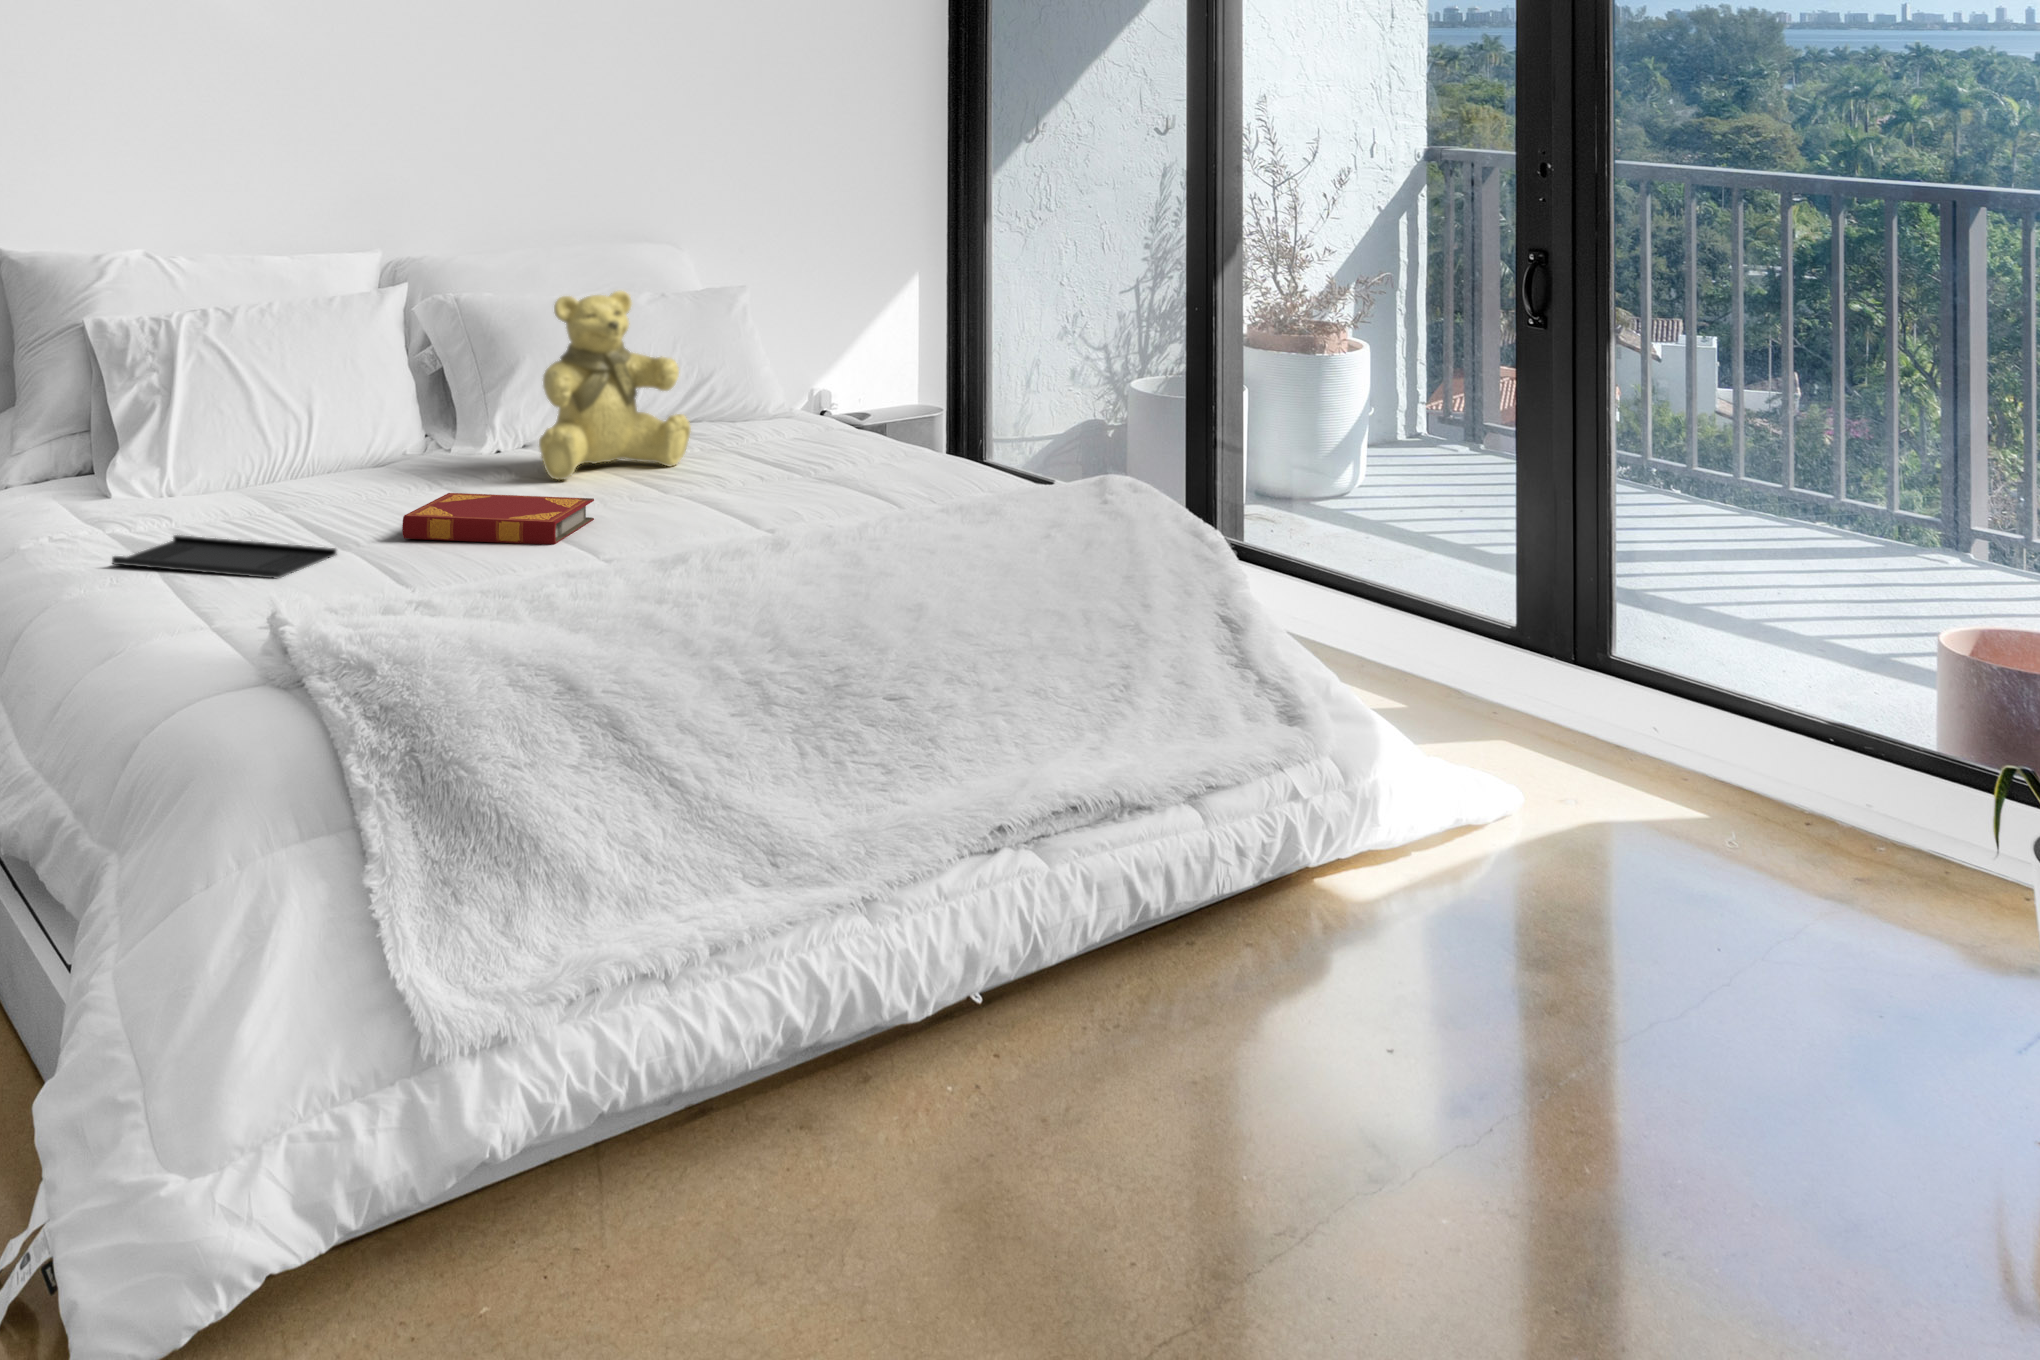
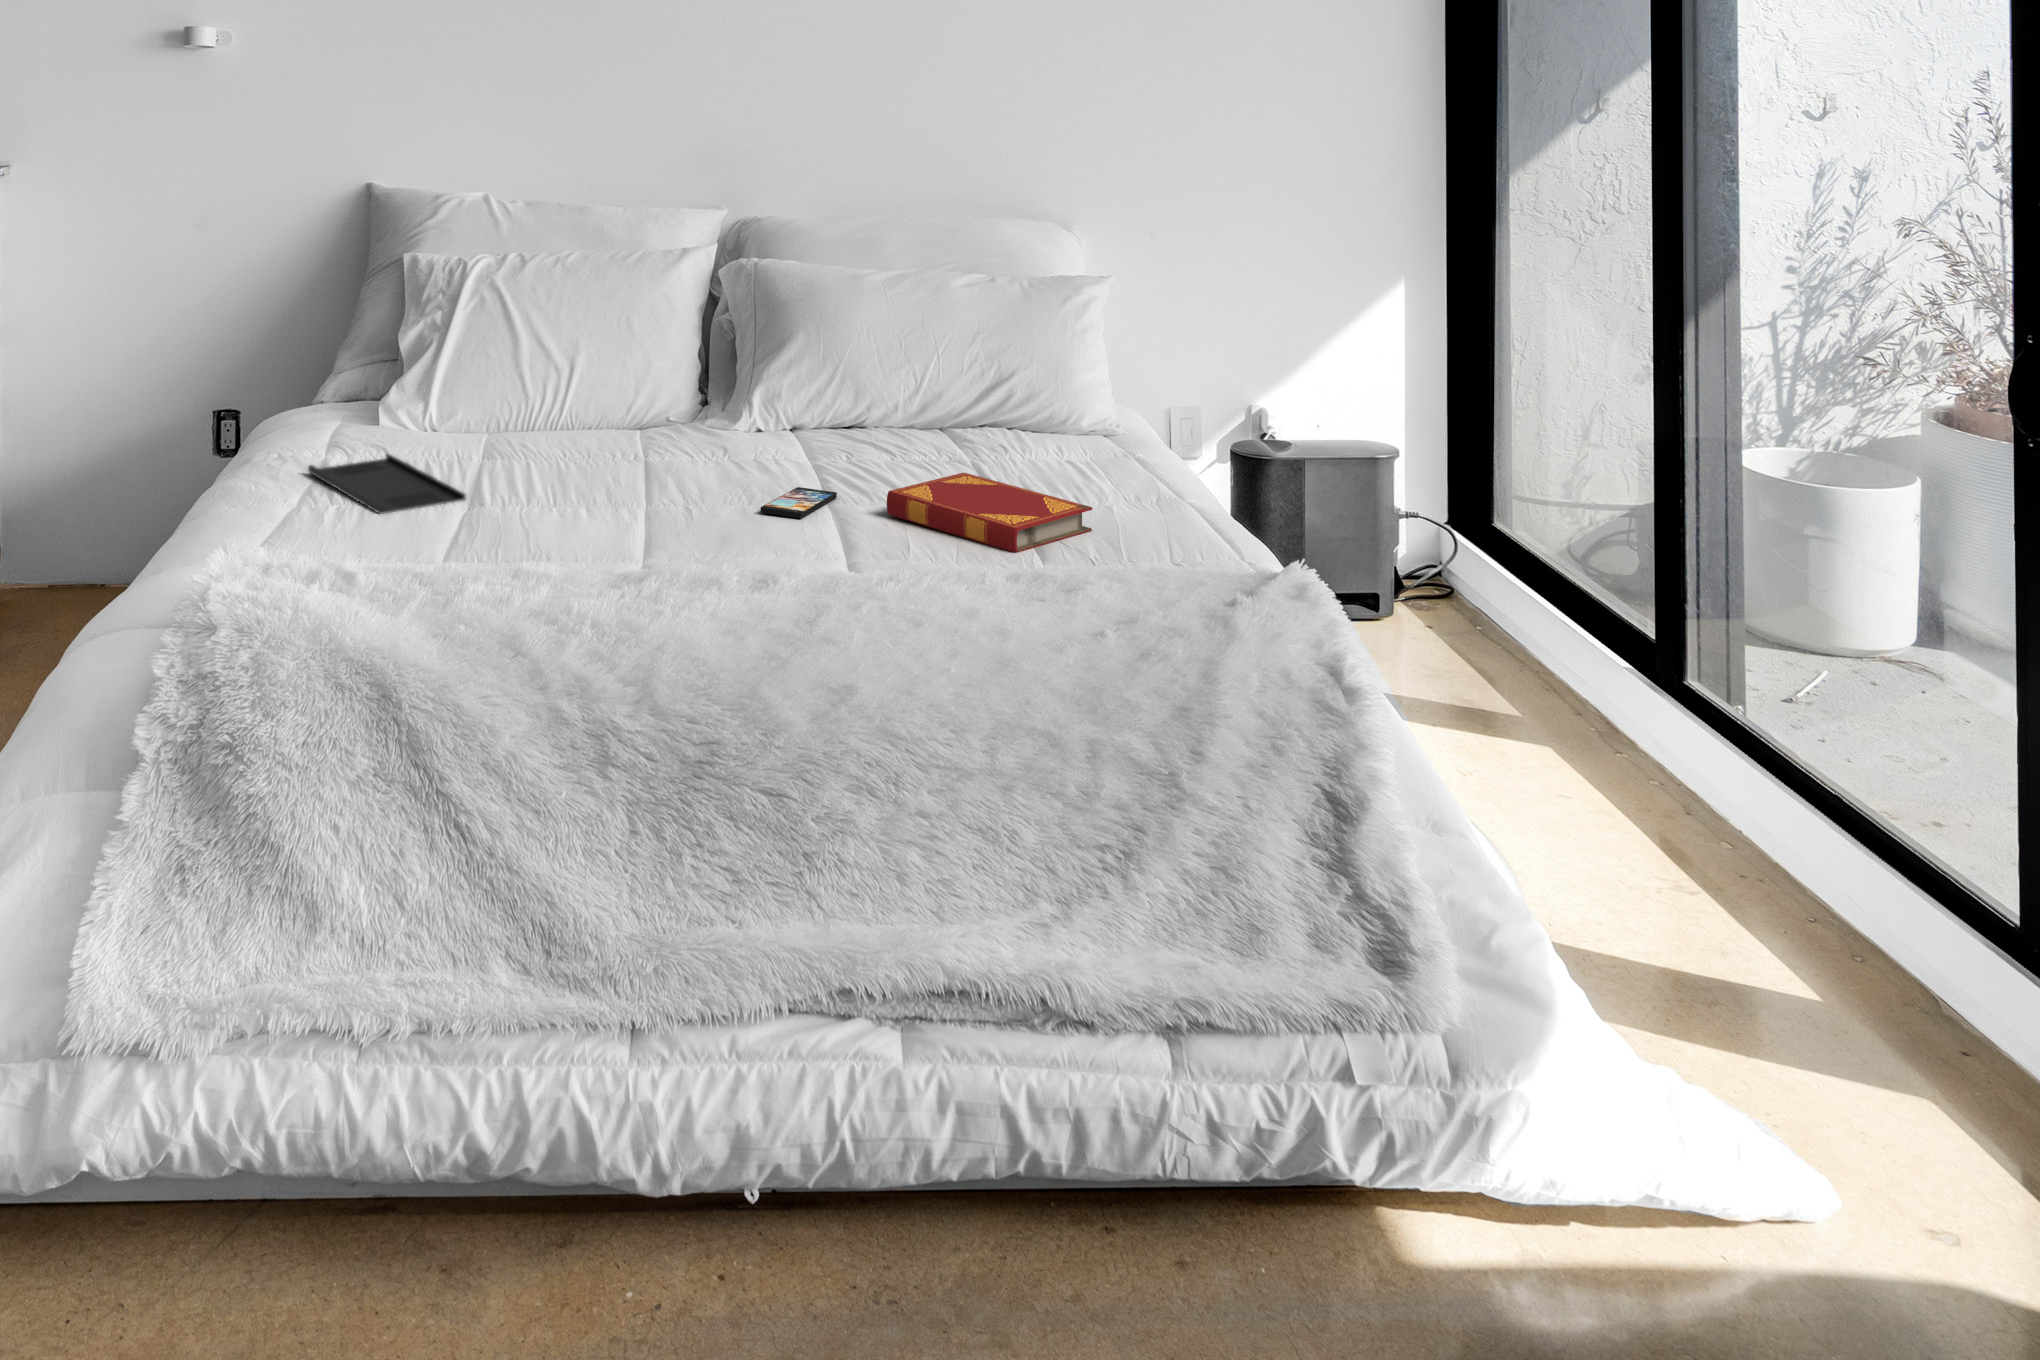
teddy bear: present [539,291,691,480] -> none [765,265,936,463]
smartphone: none [629,492,675,515] -> present [761,487,837,518]
hardback book: present [402,493,594,545] -> present [887,473,1092,553]

